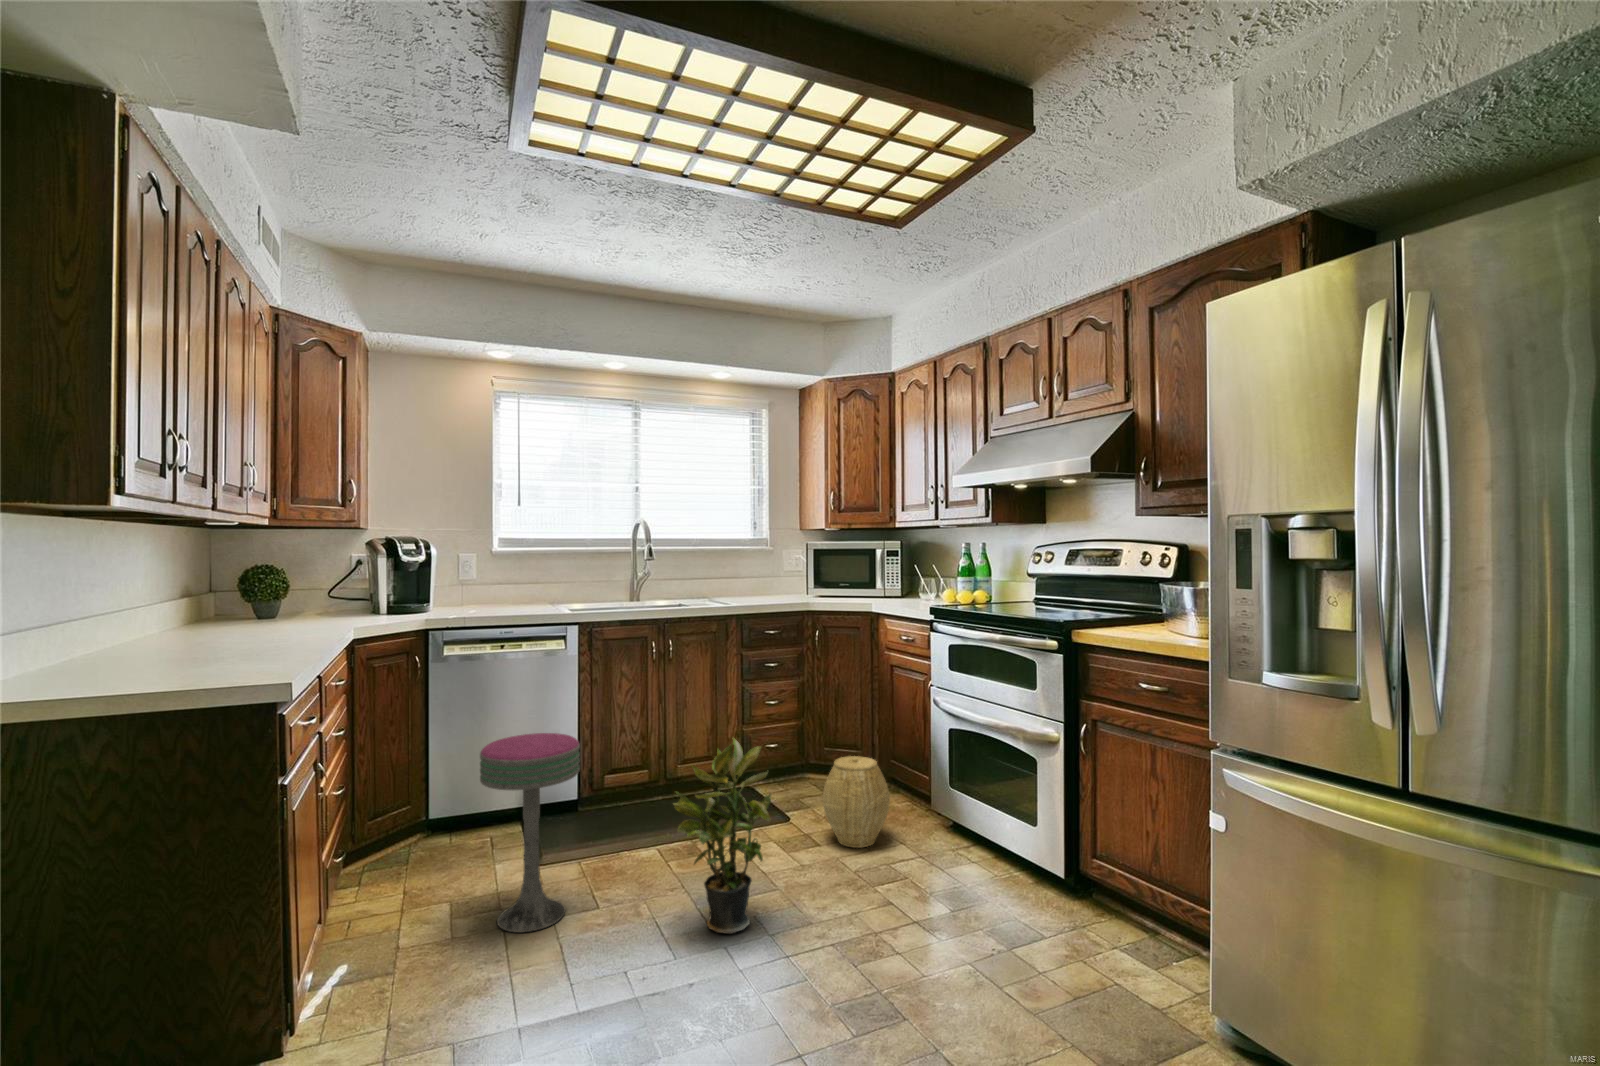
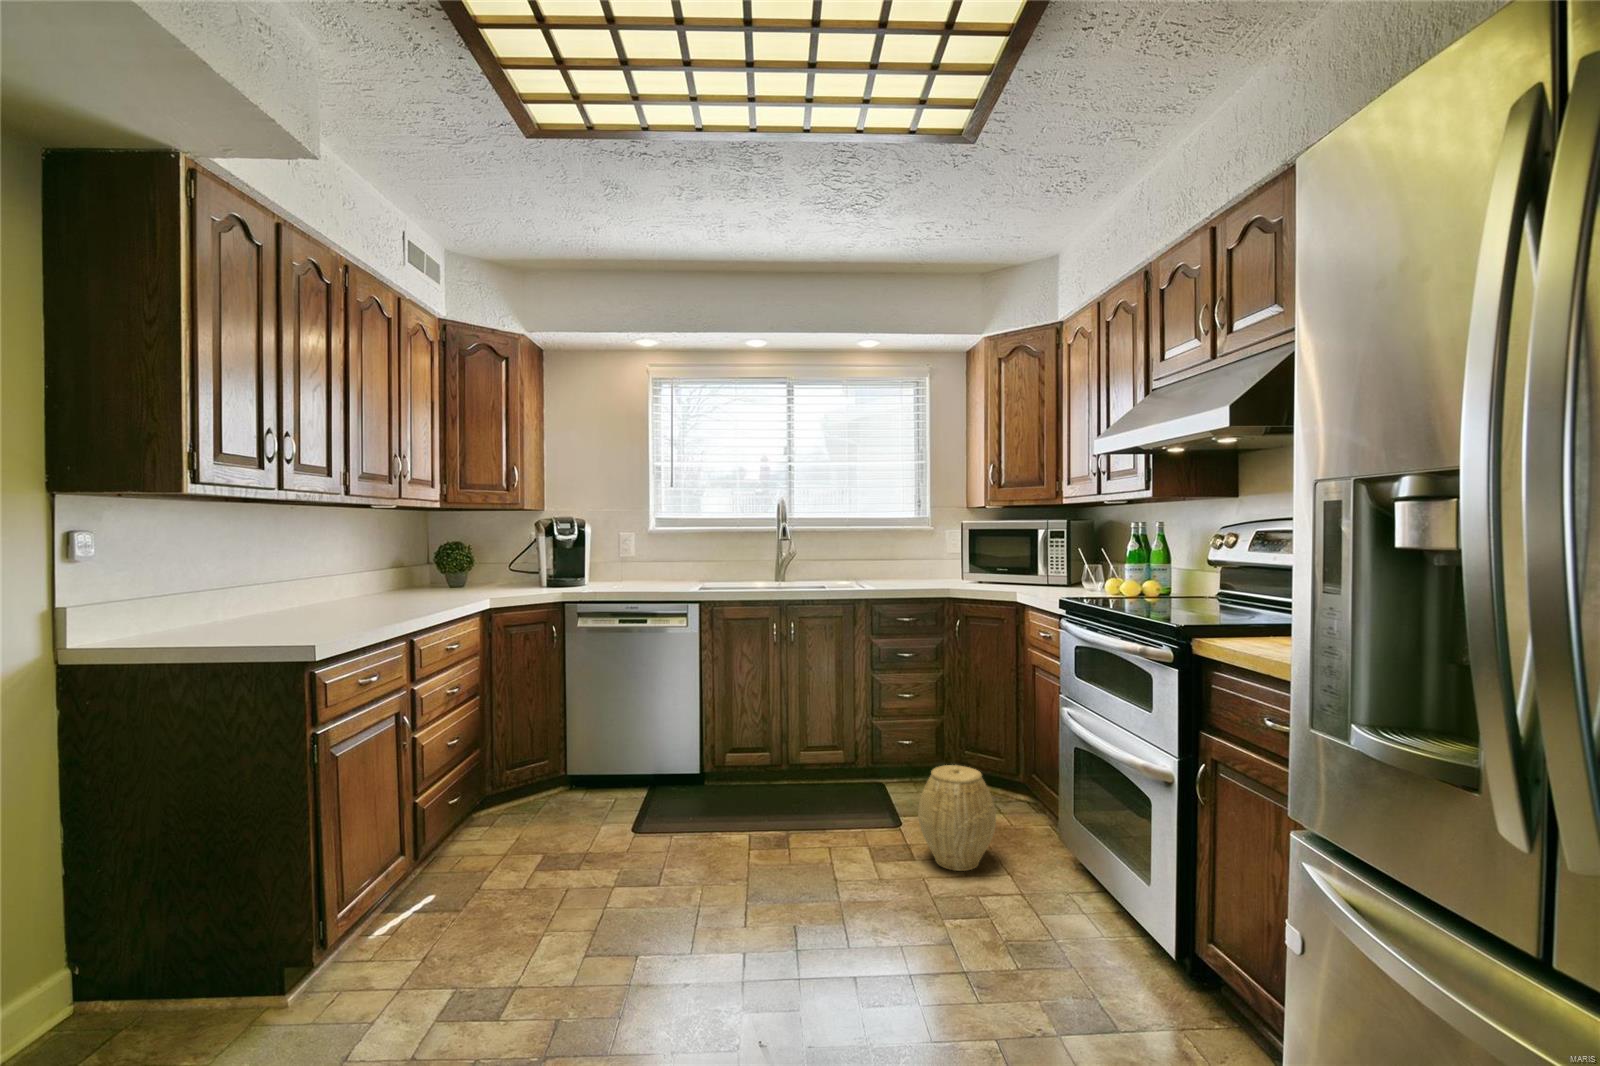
bar stool: present [480,733,580,933] -> none [546,707,641,898]
potted plant: present [674,739,772,934] -> none [703,731,812,941]

